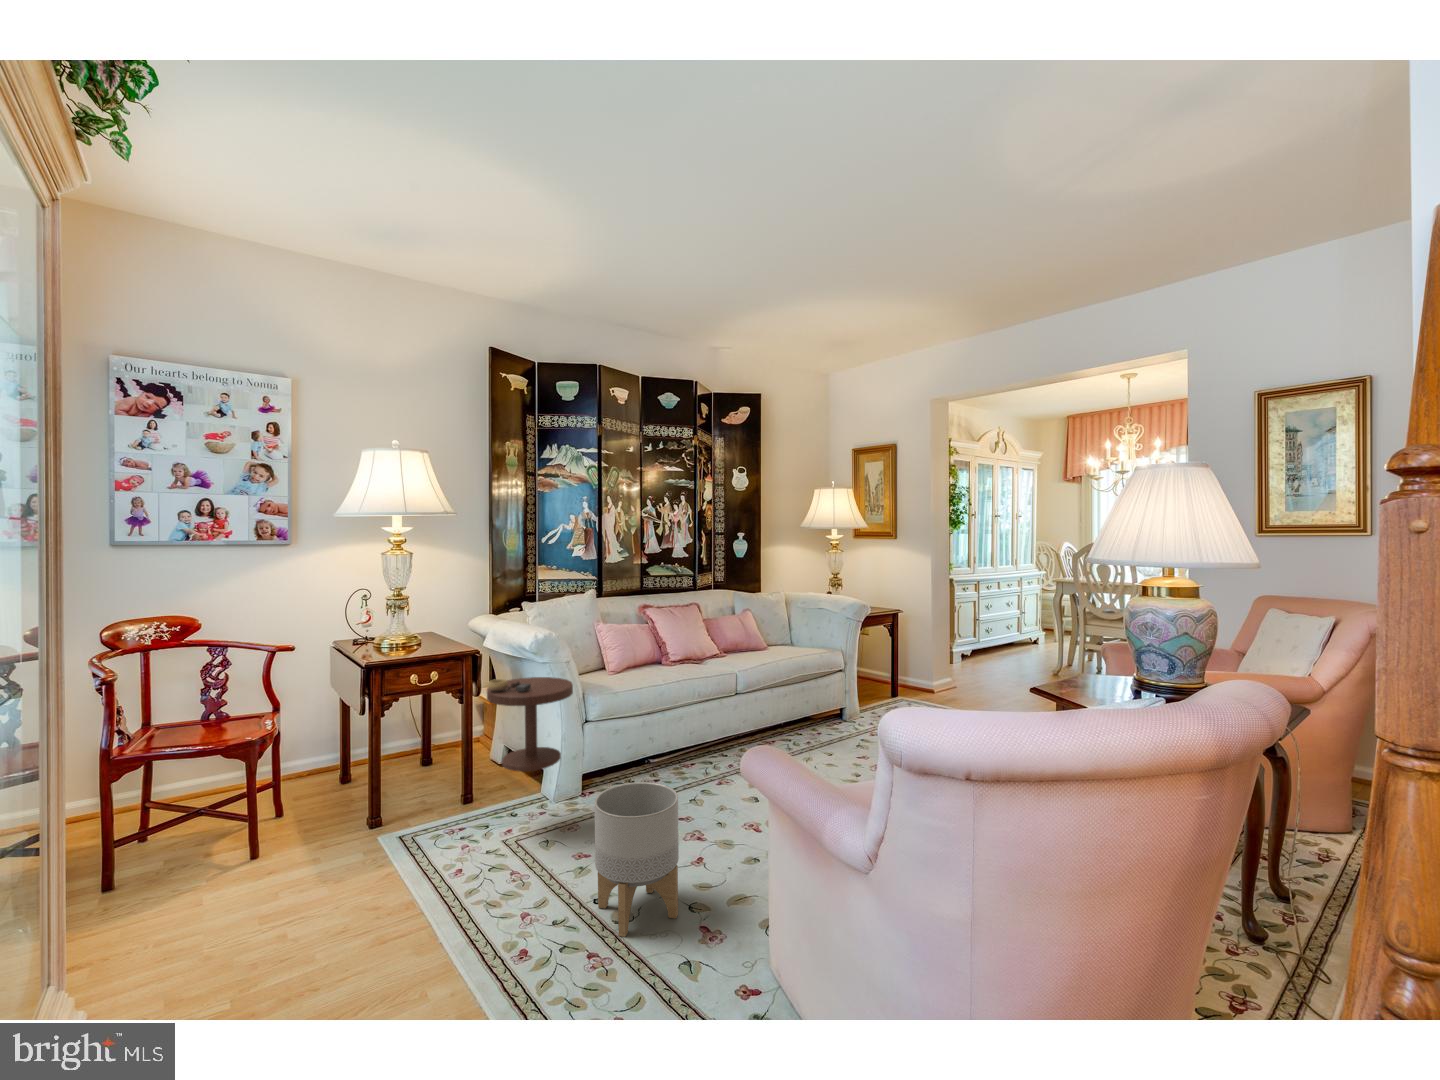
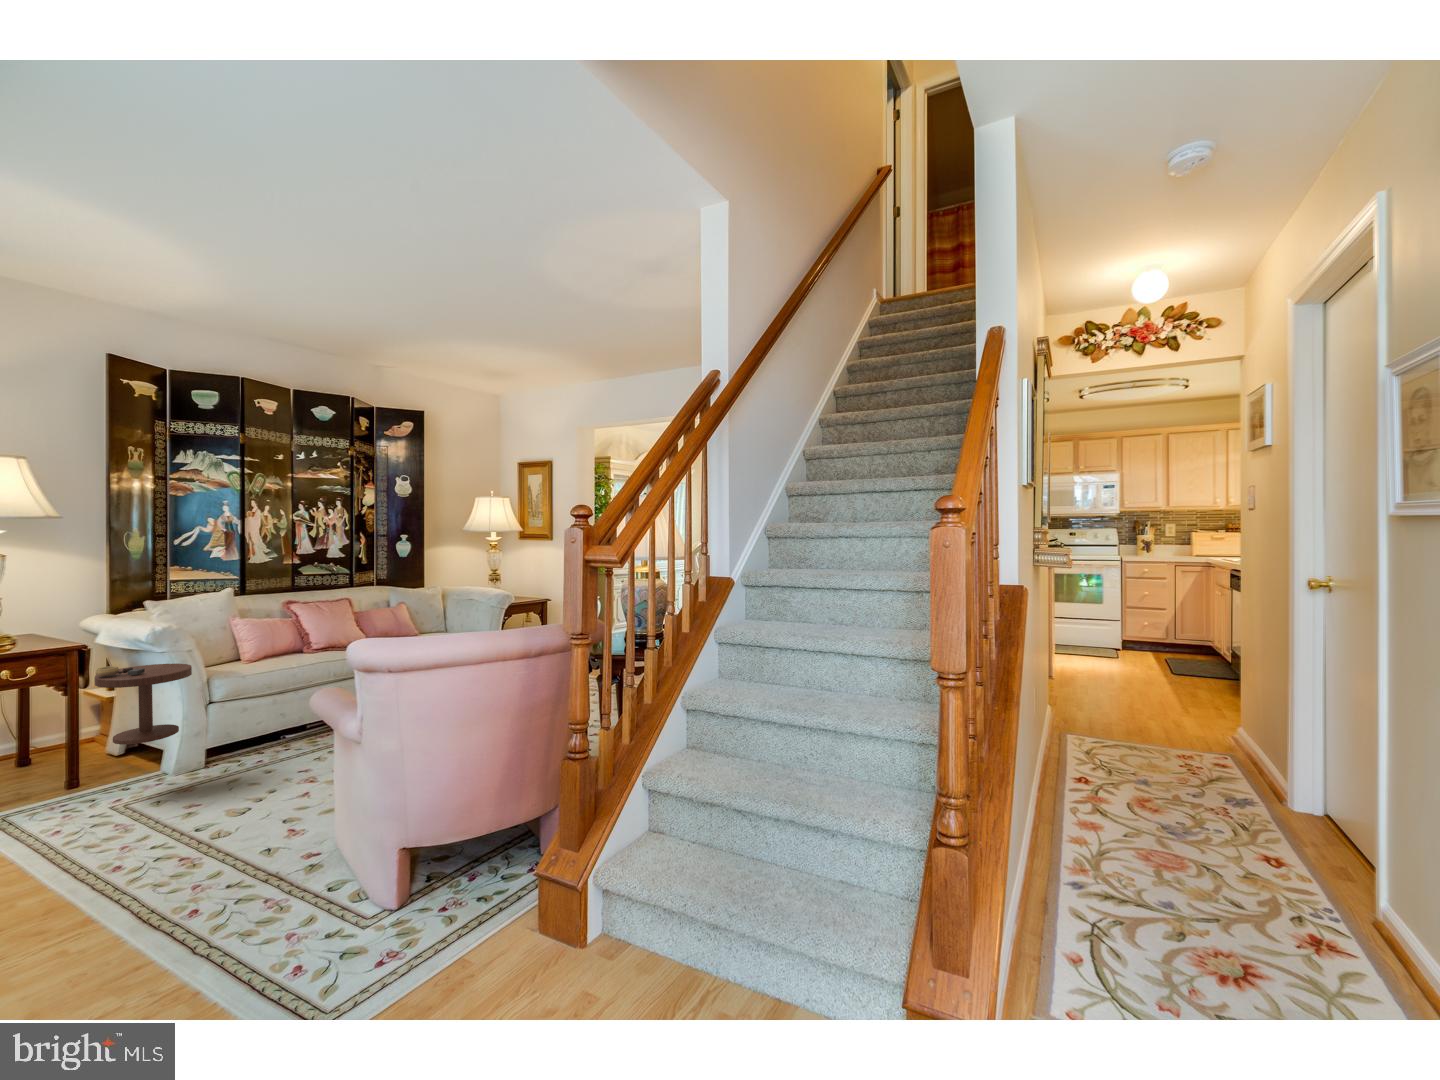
planter: present [594,782,679,937] -> none [200,733,280,846]

